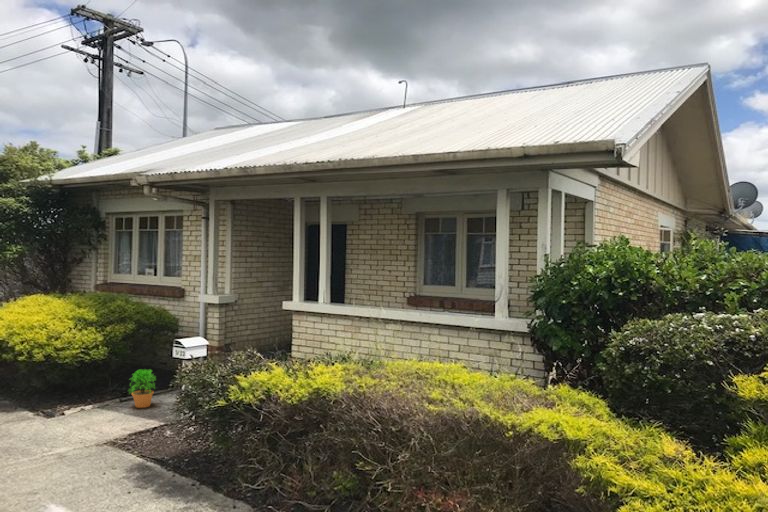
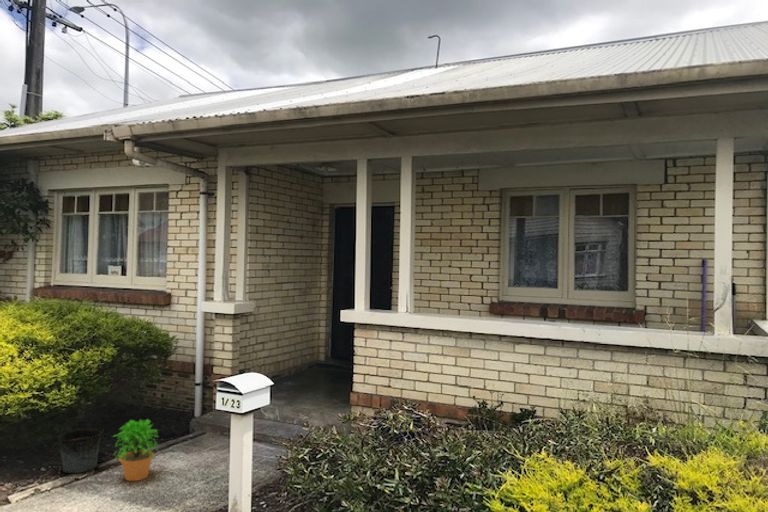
bucket: none [97,375,126,403] -> present [58,427,104,473]

